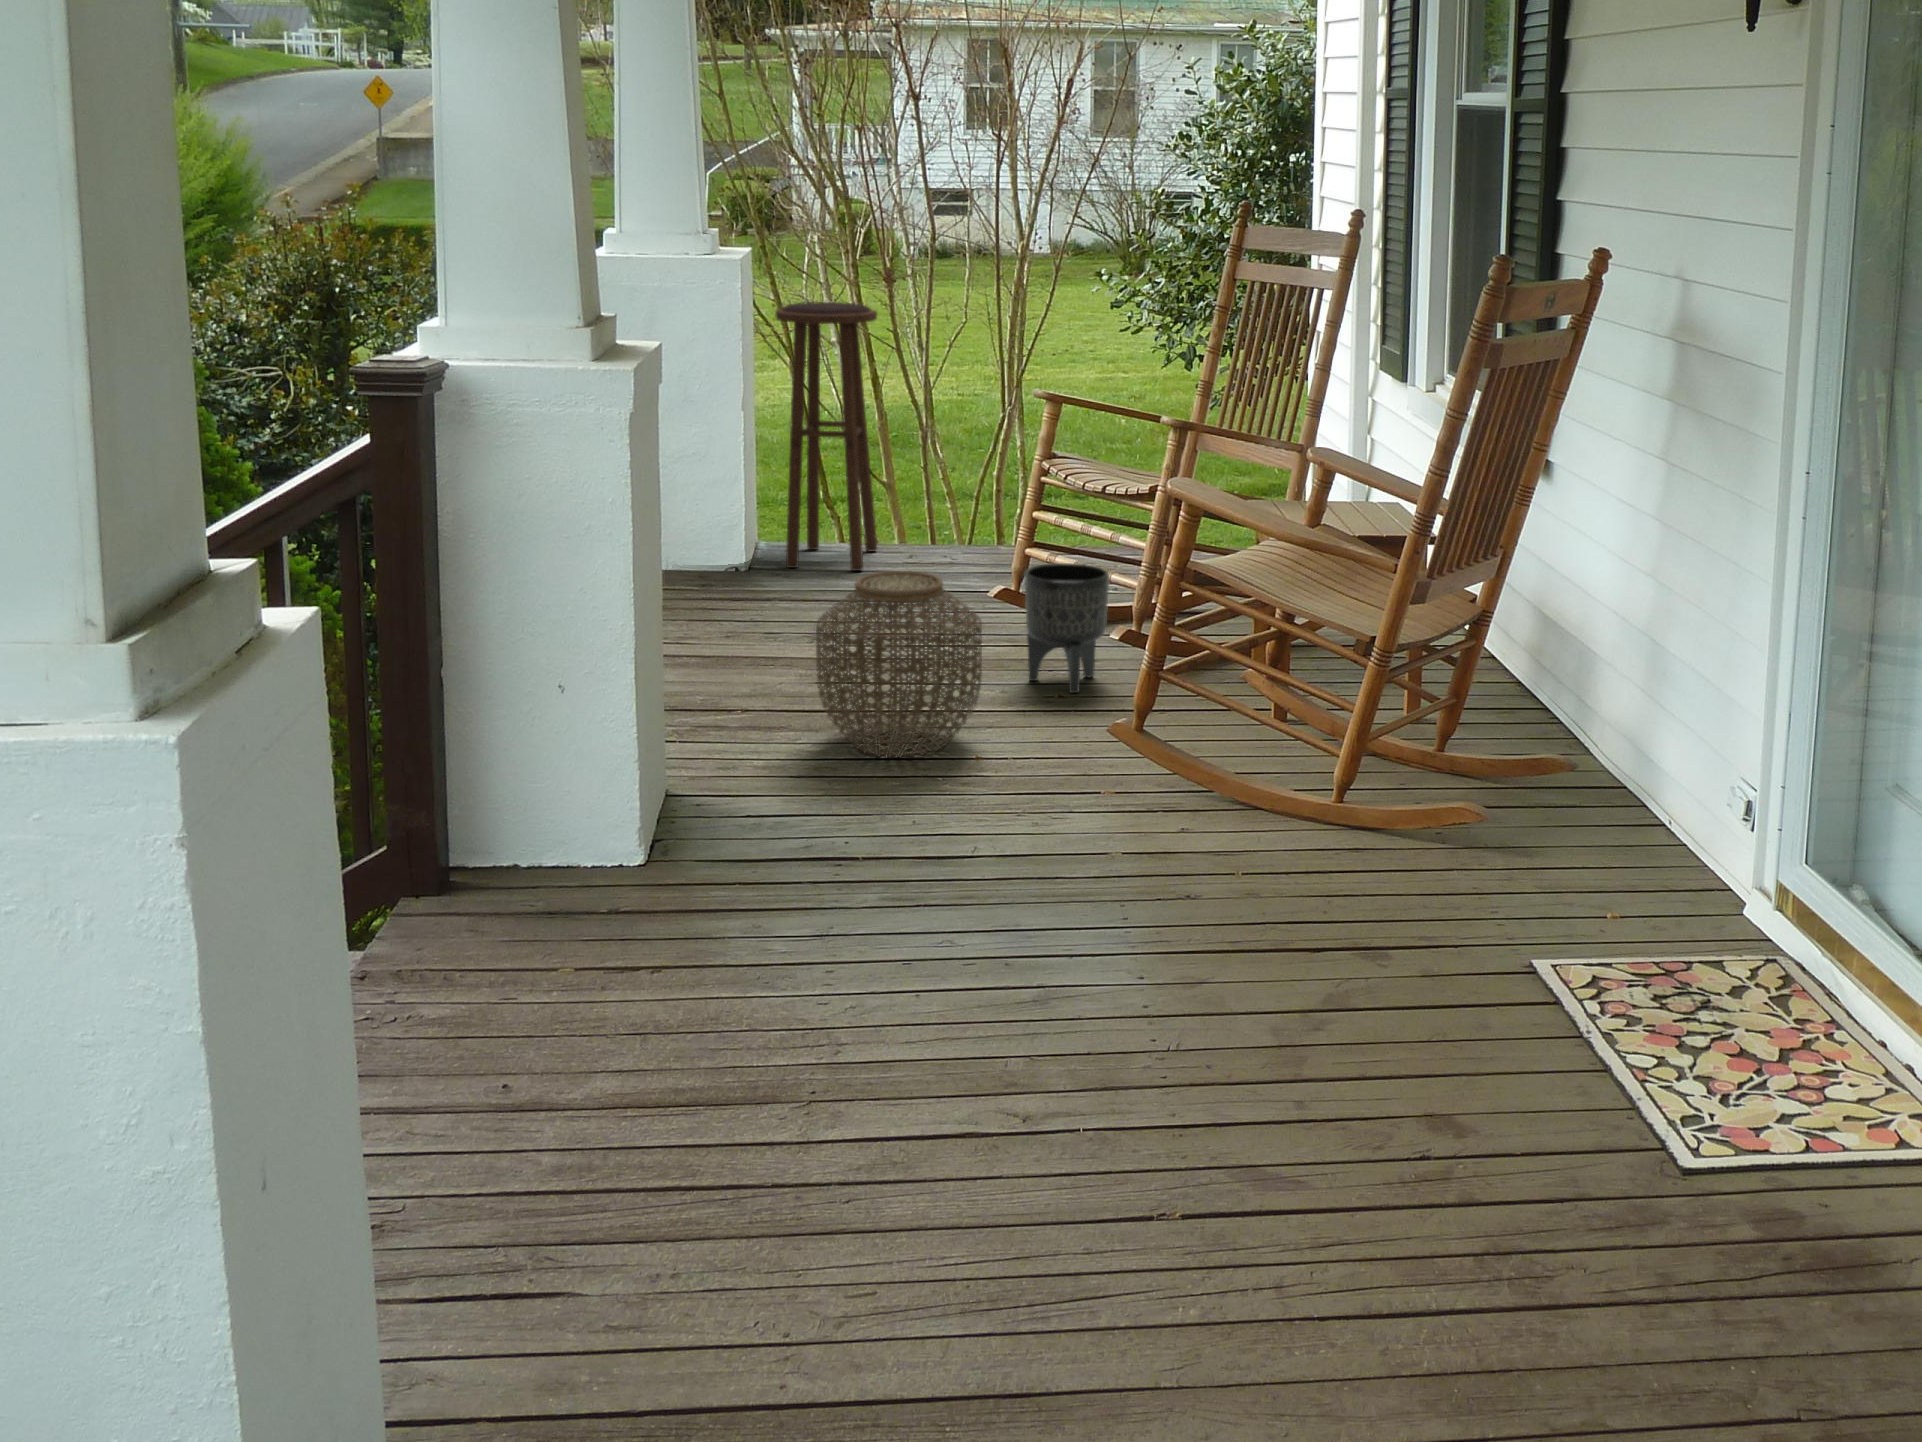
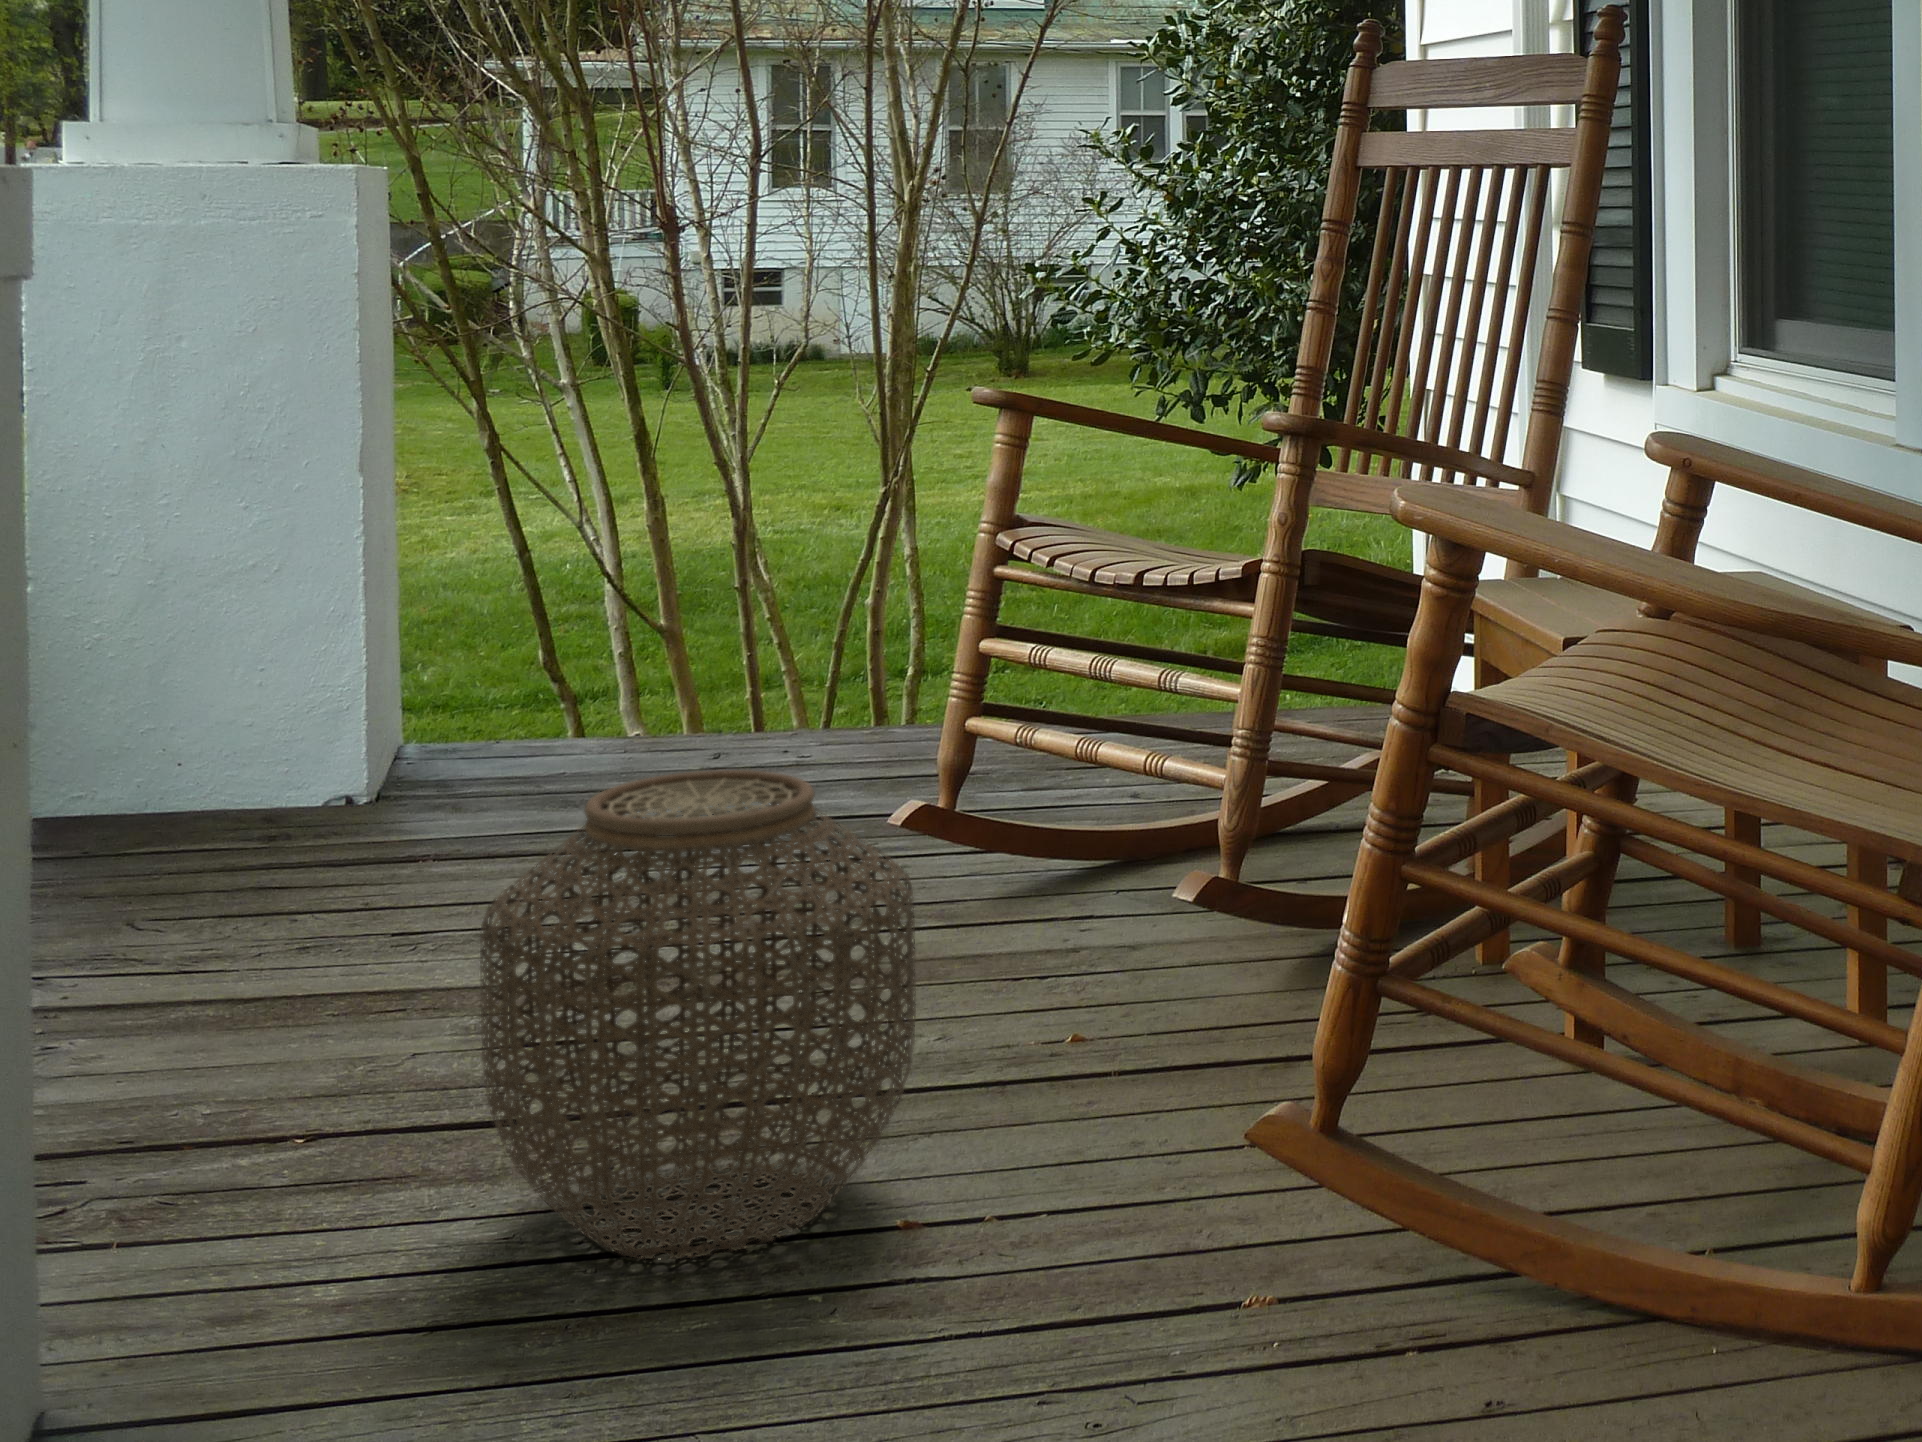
stool: present [775,302,877,571] -> none [432,257,650,791]
planter: present [1024,563,1109,693] -> none [990,734,1181,1030]

